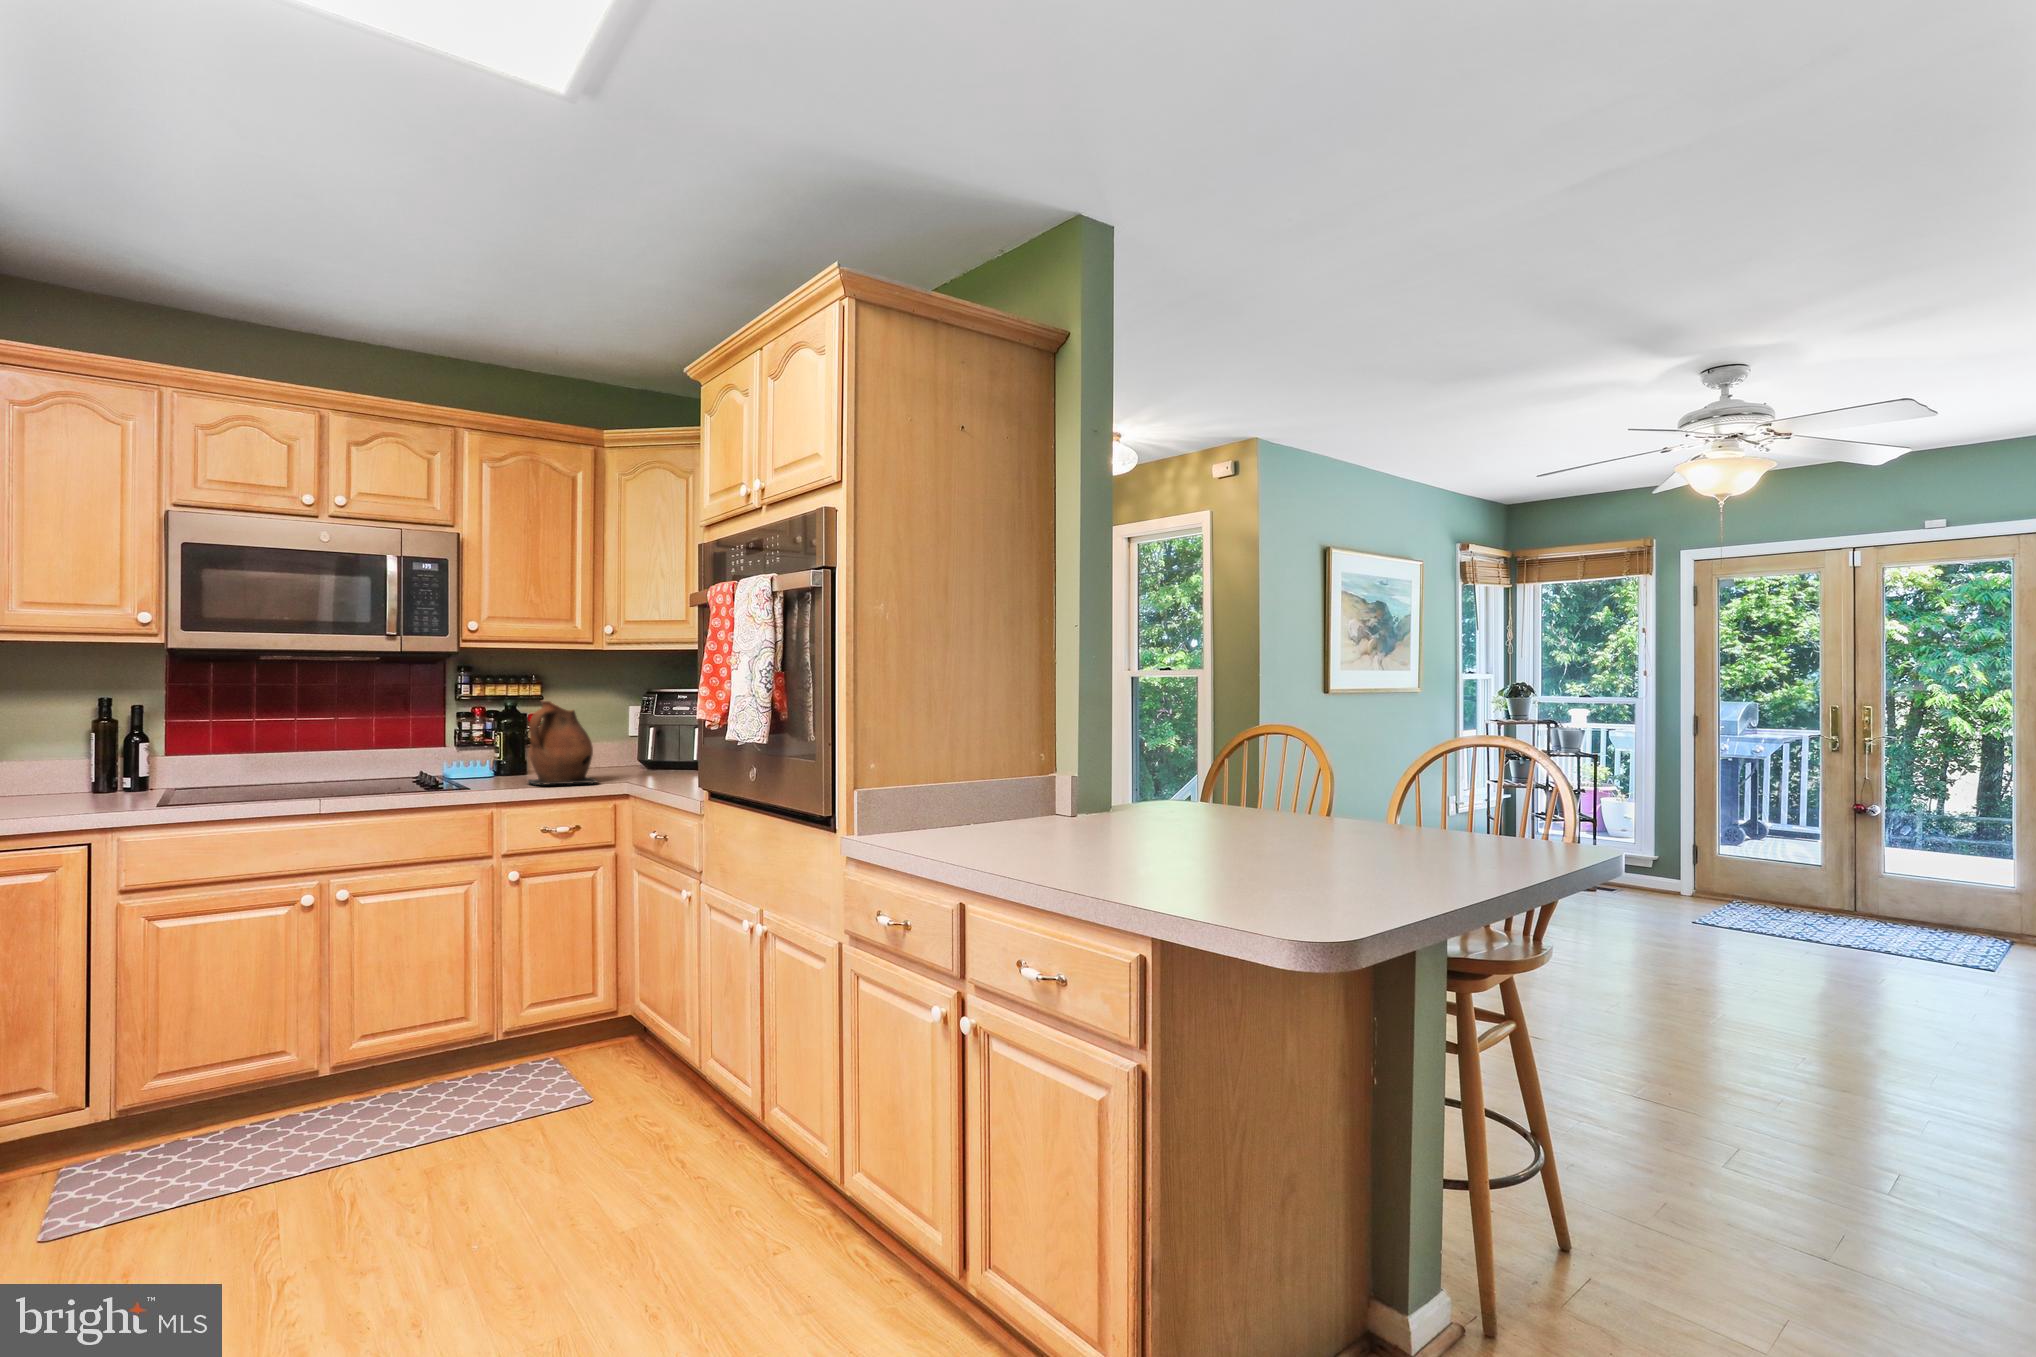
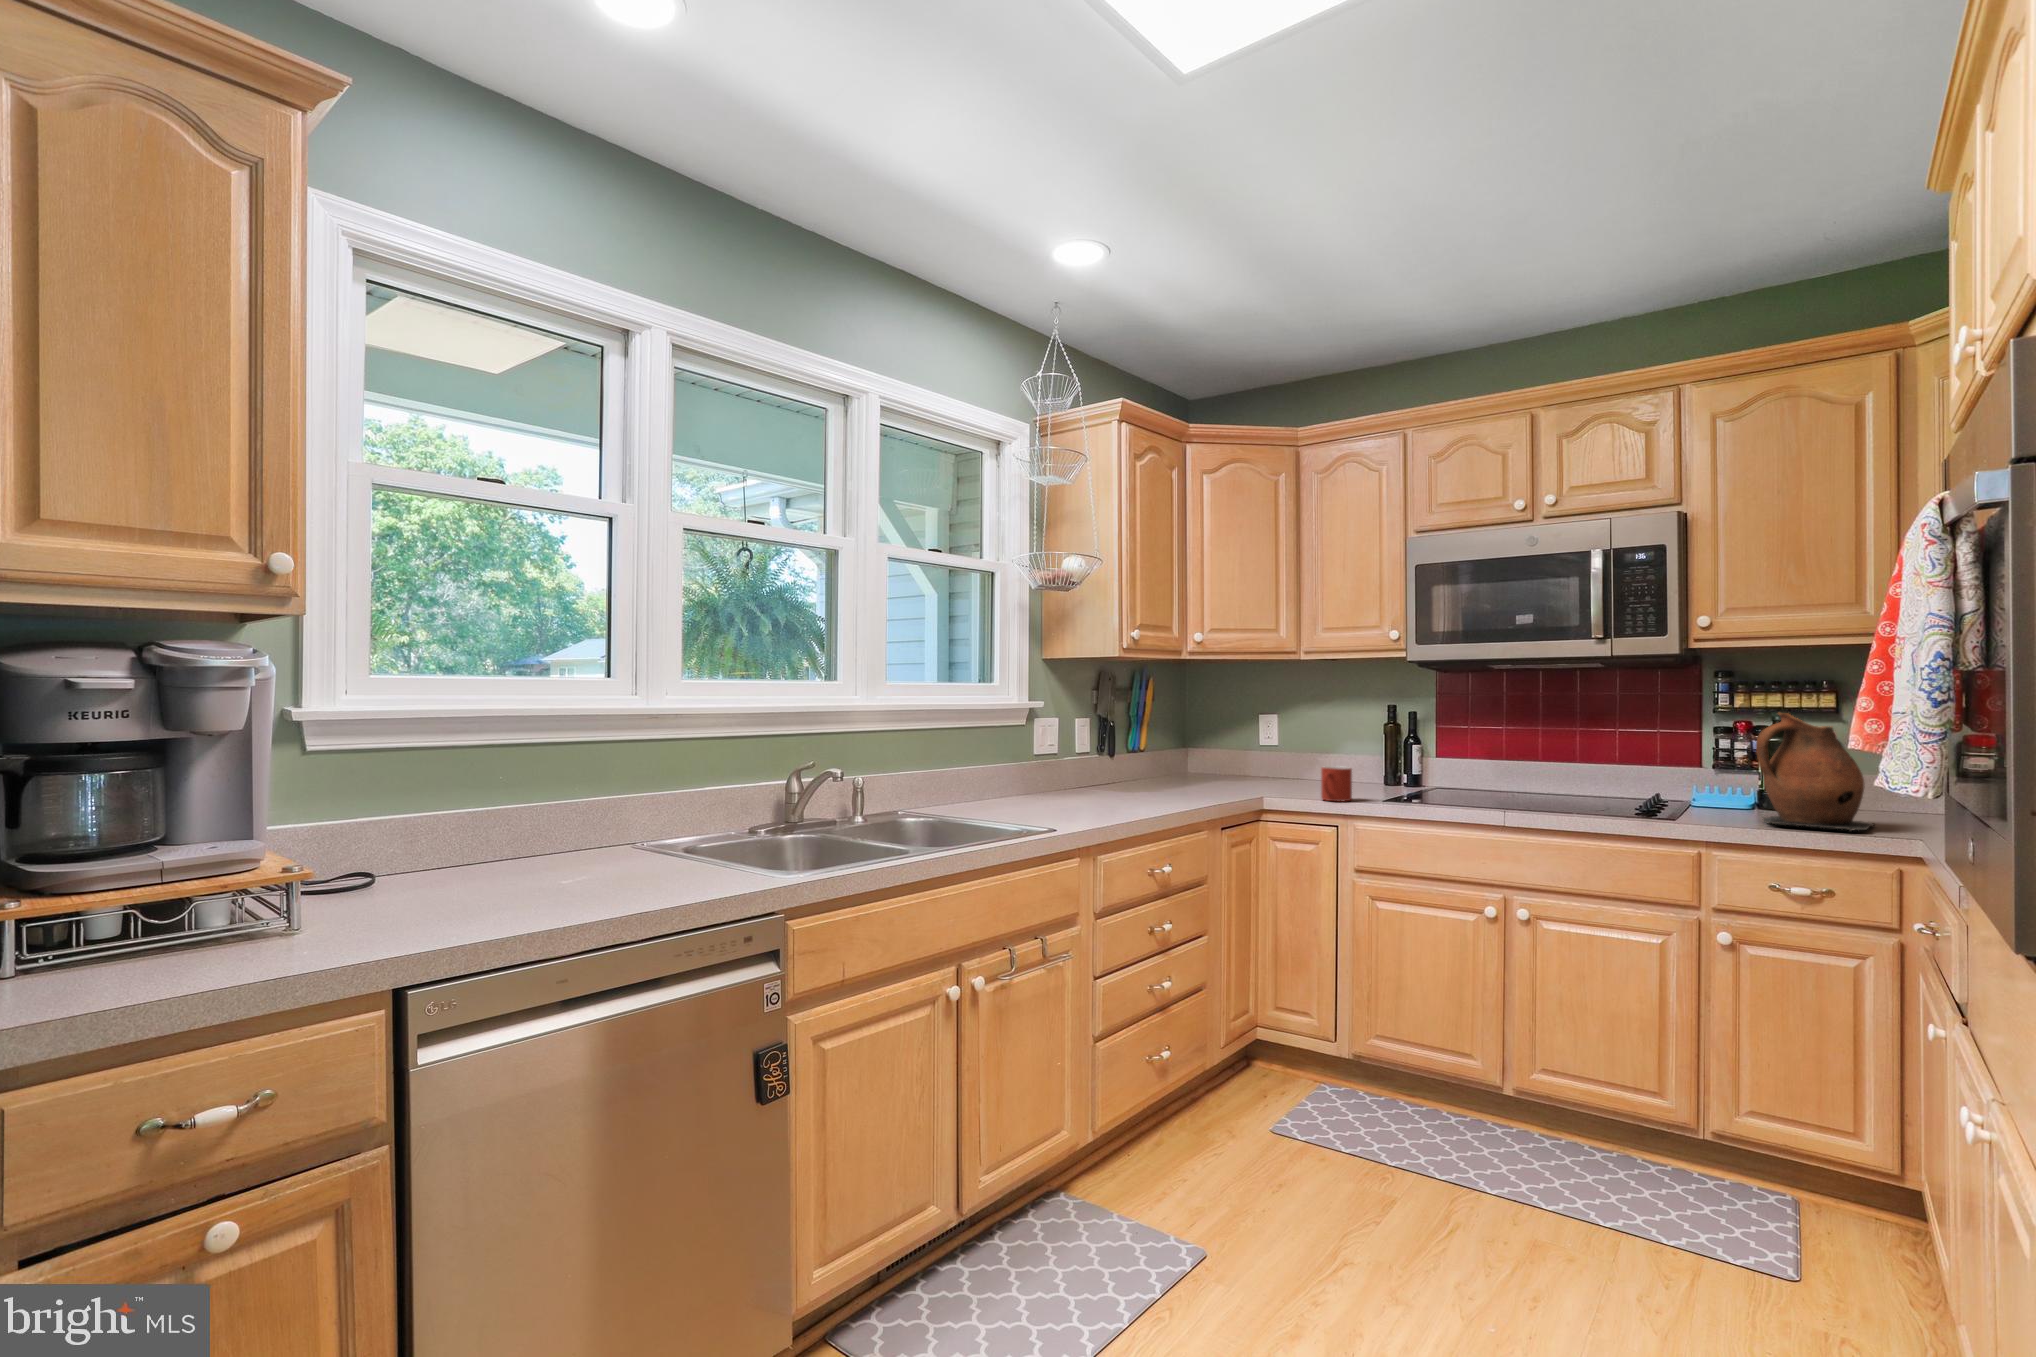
mug: none [77,774,123,817] -> present [1321,766,1352,801]

